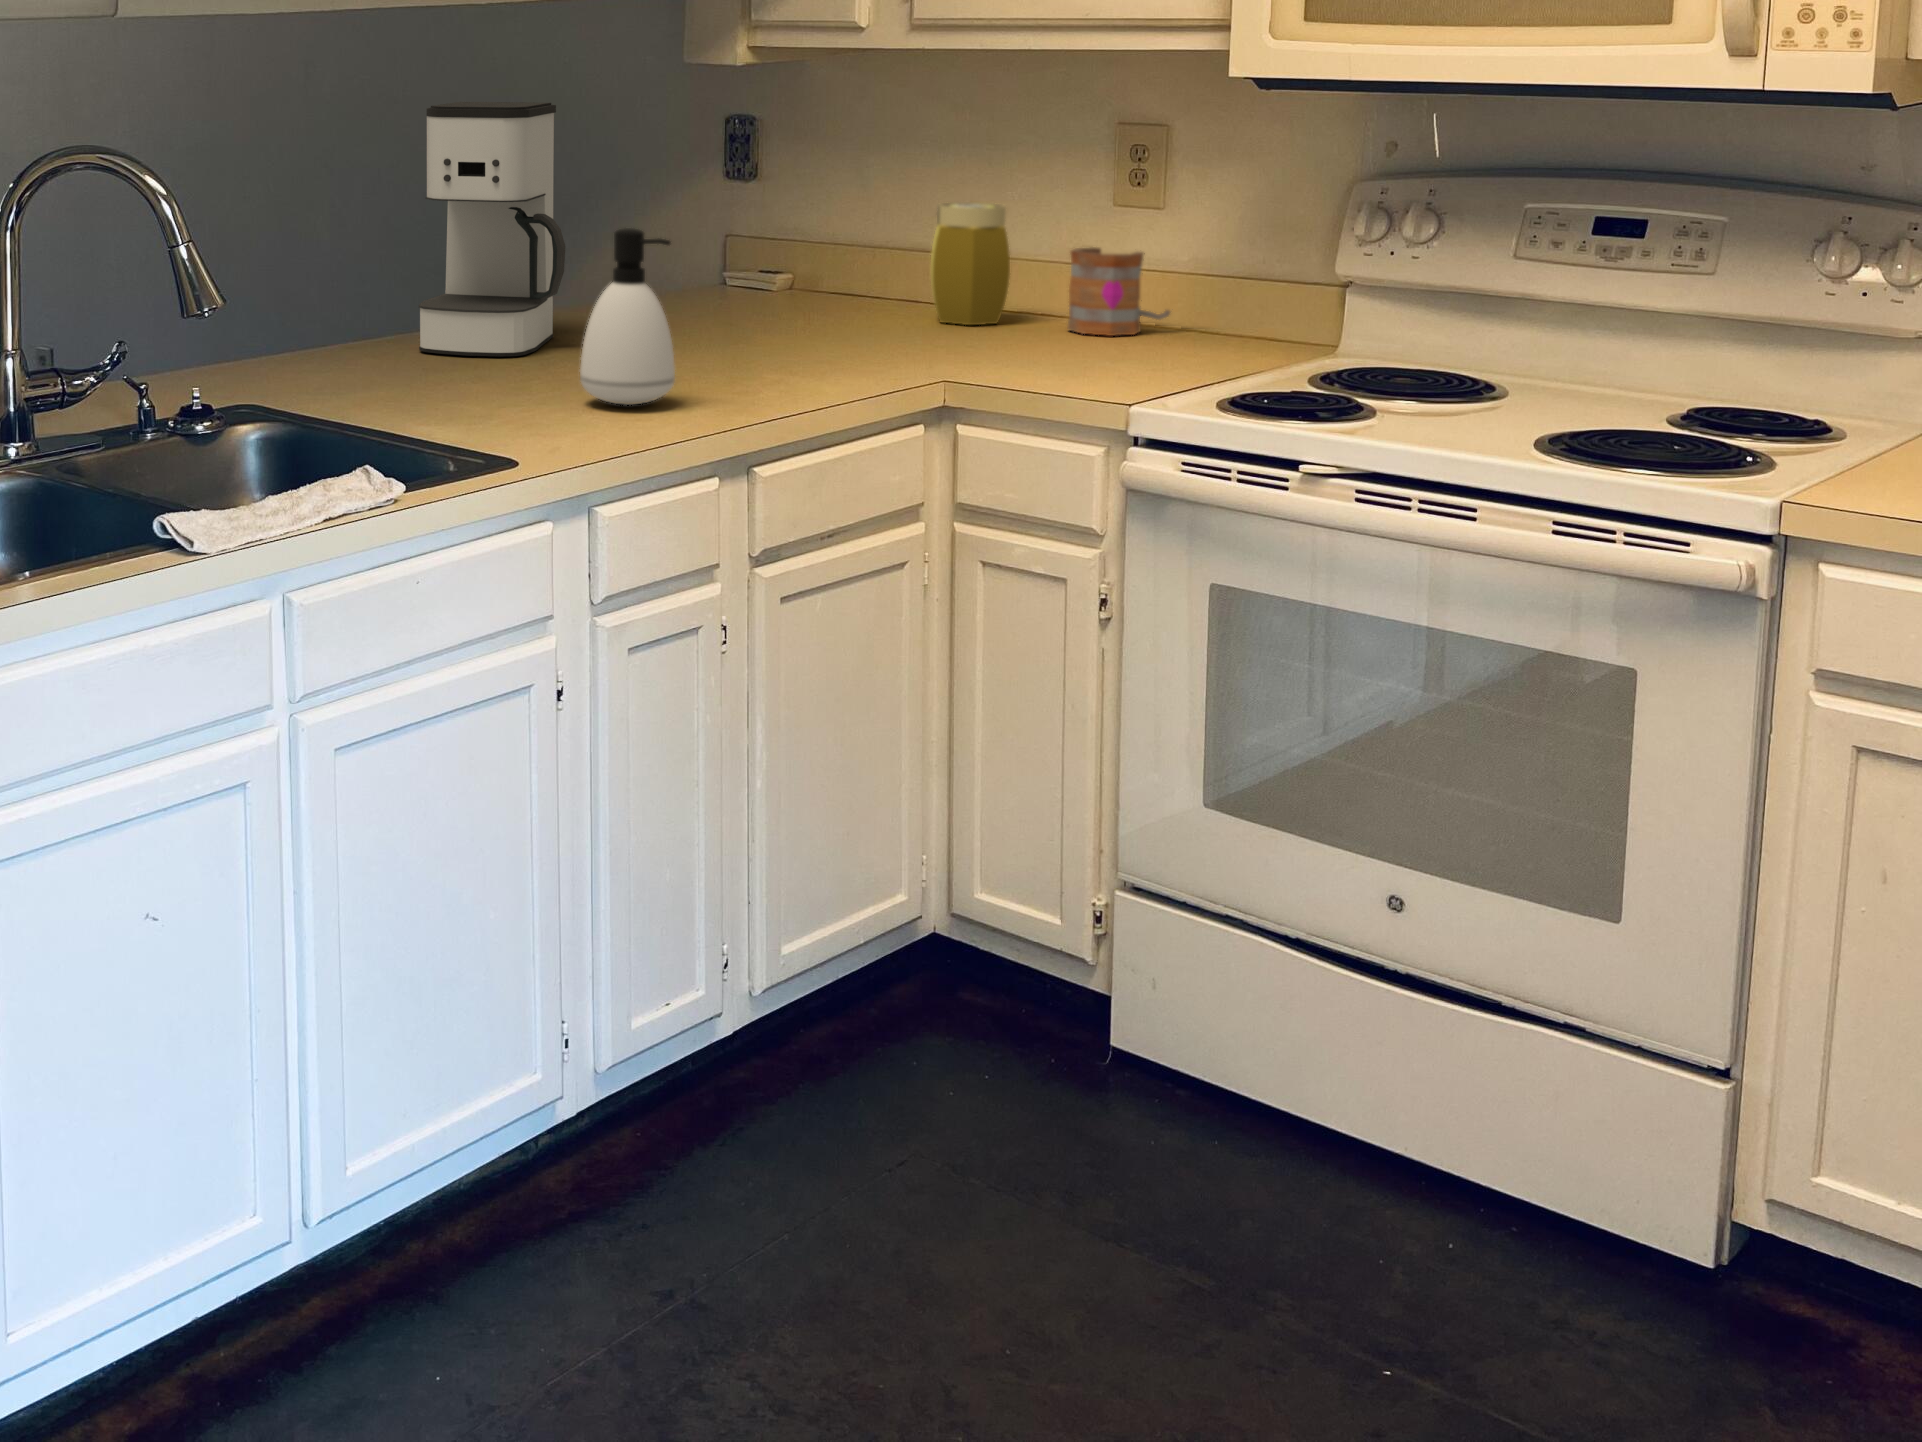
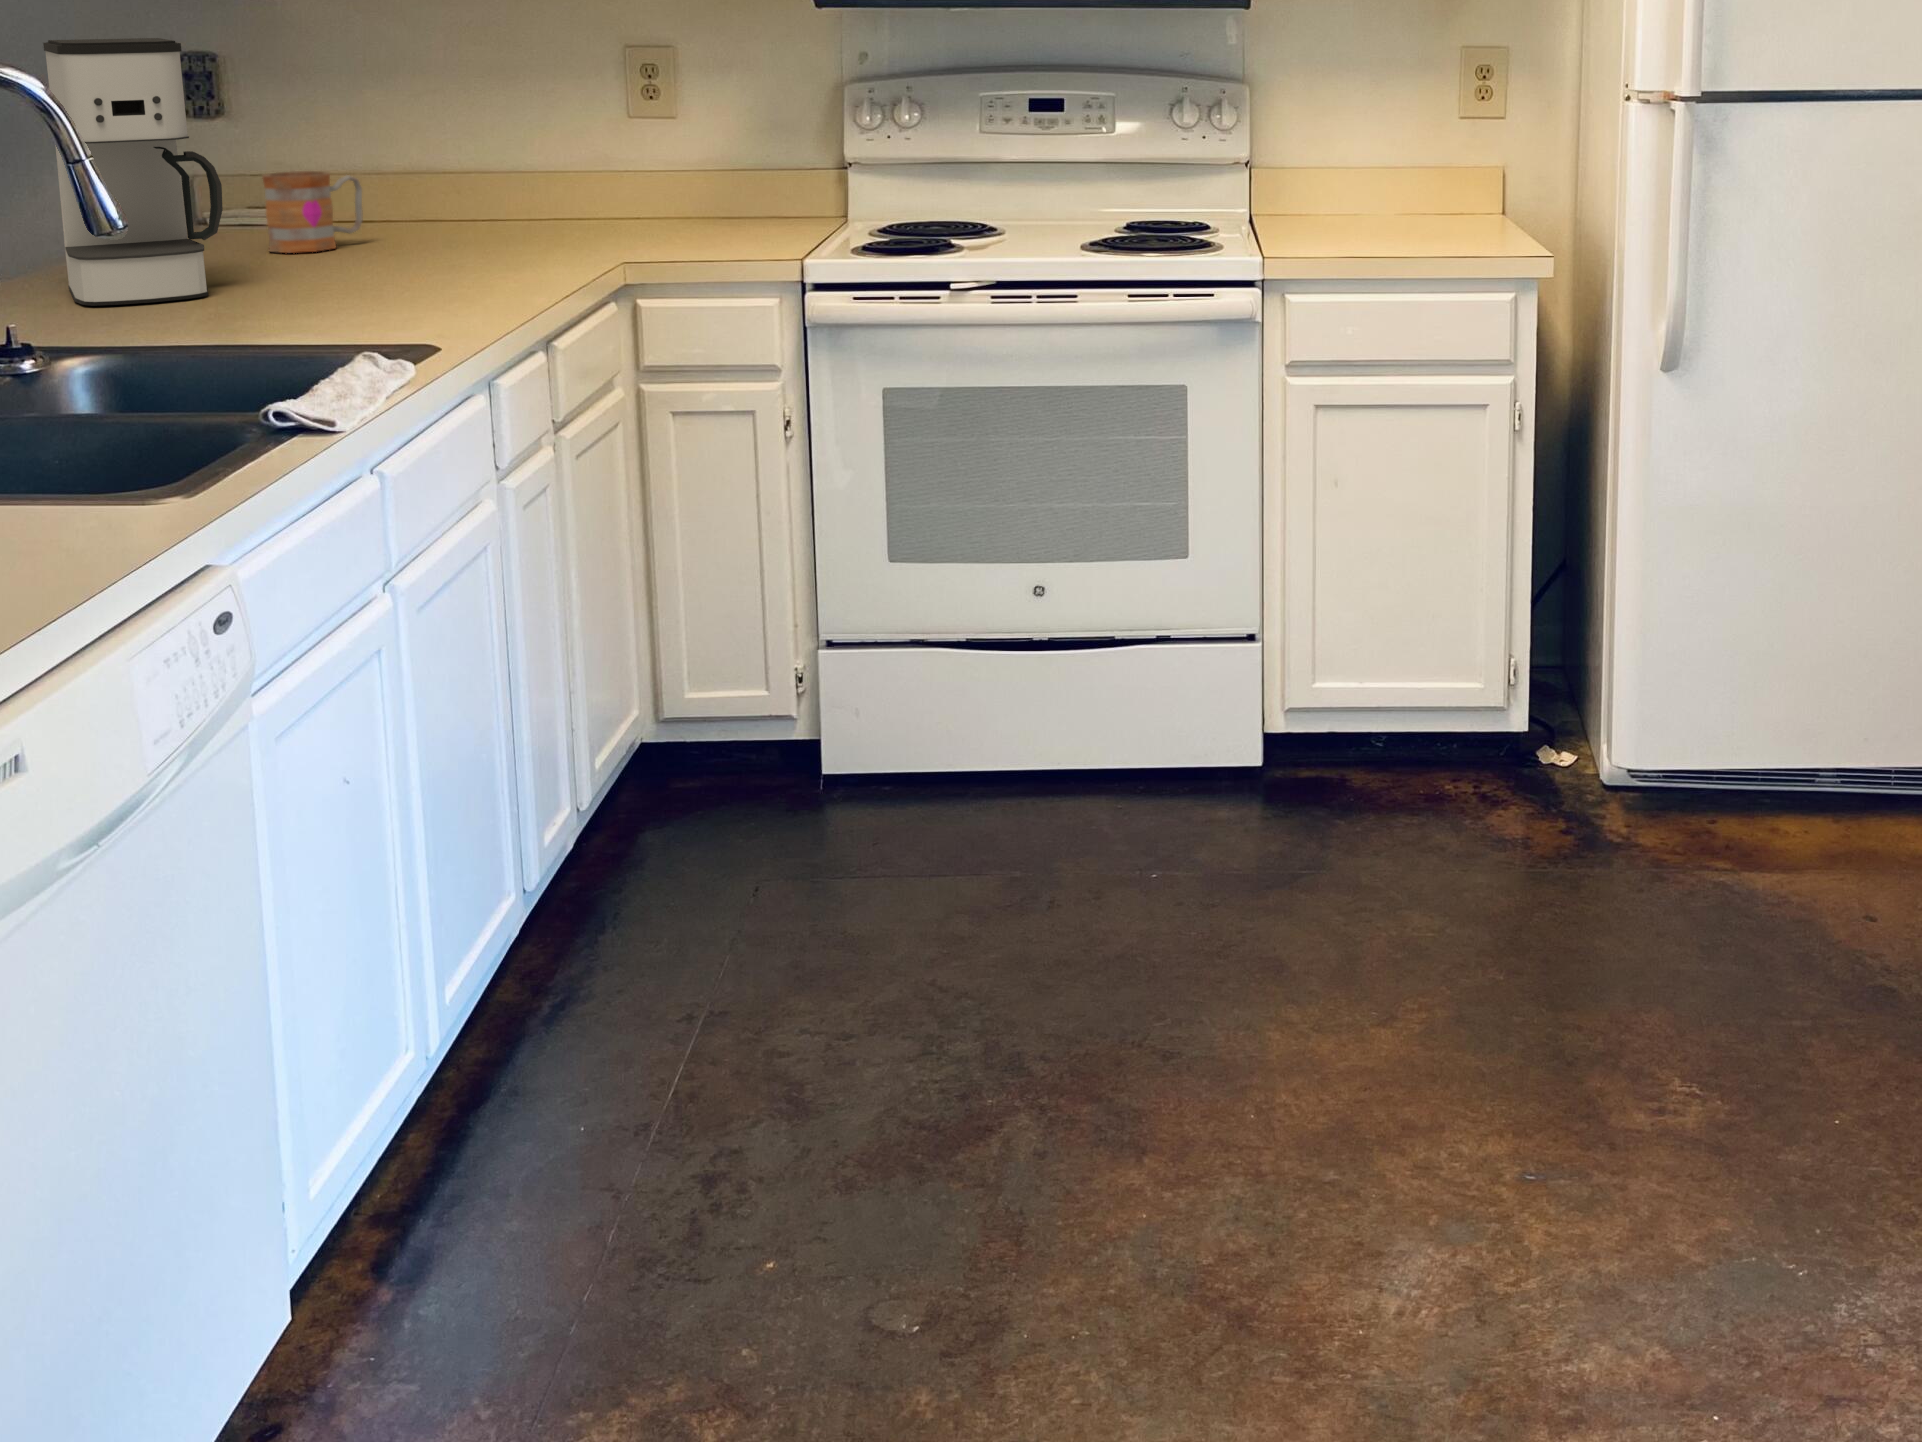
jar: present [931,202,1010,325] -> none [480,120,560,230]
soap dispenser: present [580,228,675,405] -> none [376,147,470,313]
mug: present [1067,247,1170,336] -> present [262,171,363,253]

